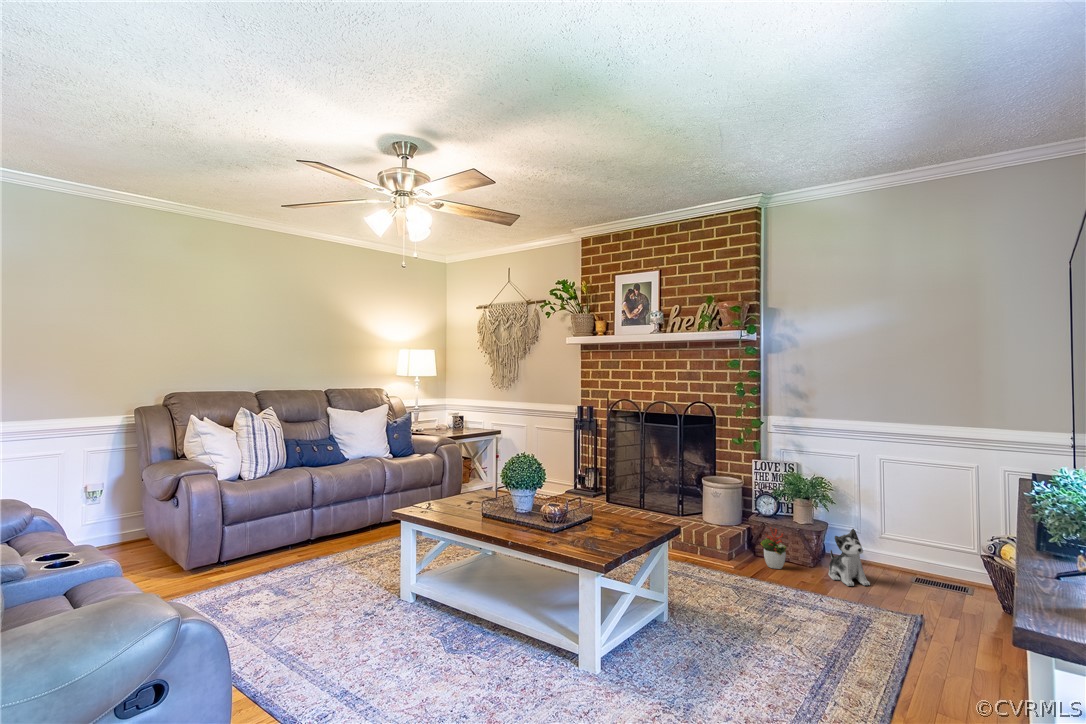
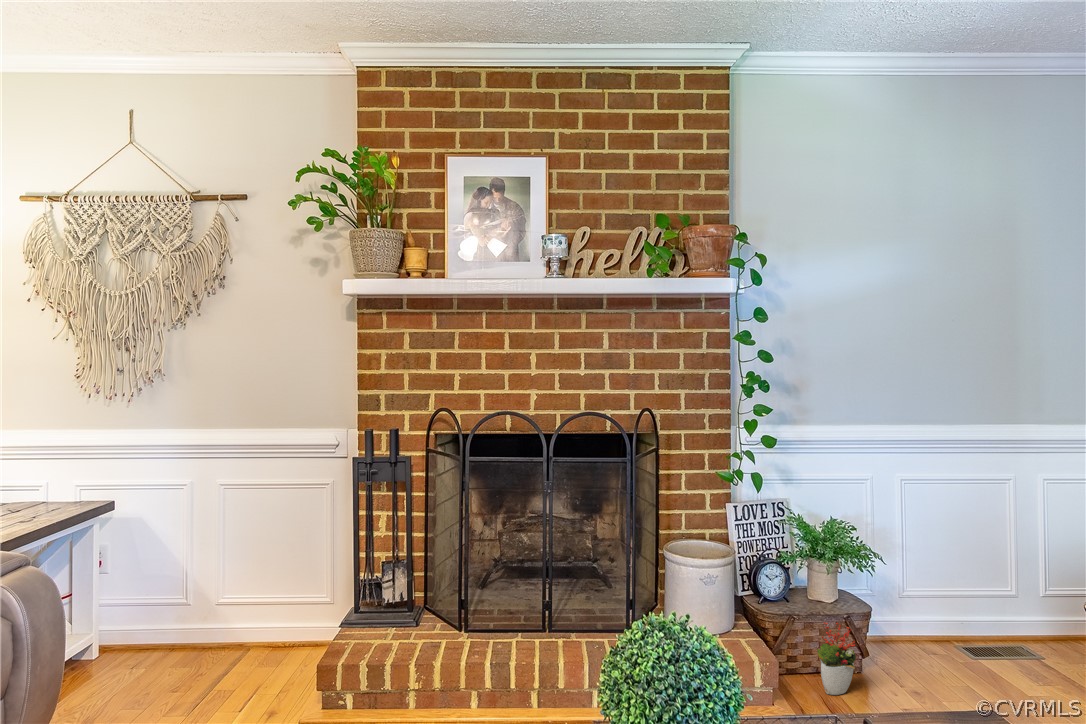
plush toy: present [828,529,870,586] -> none [884,597,971,695]

